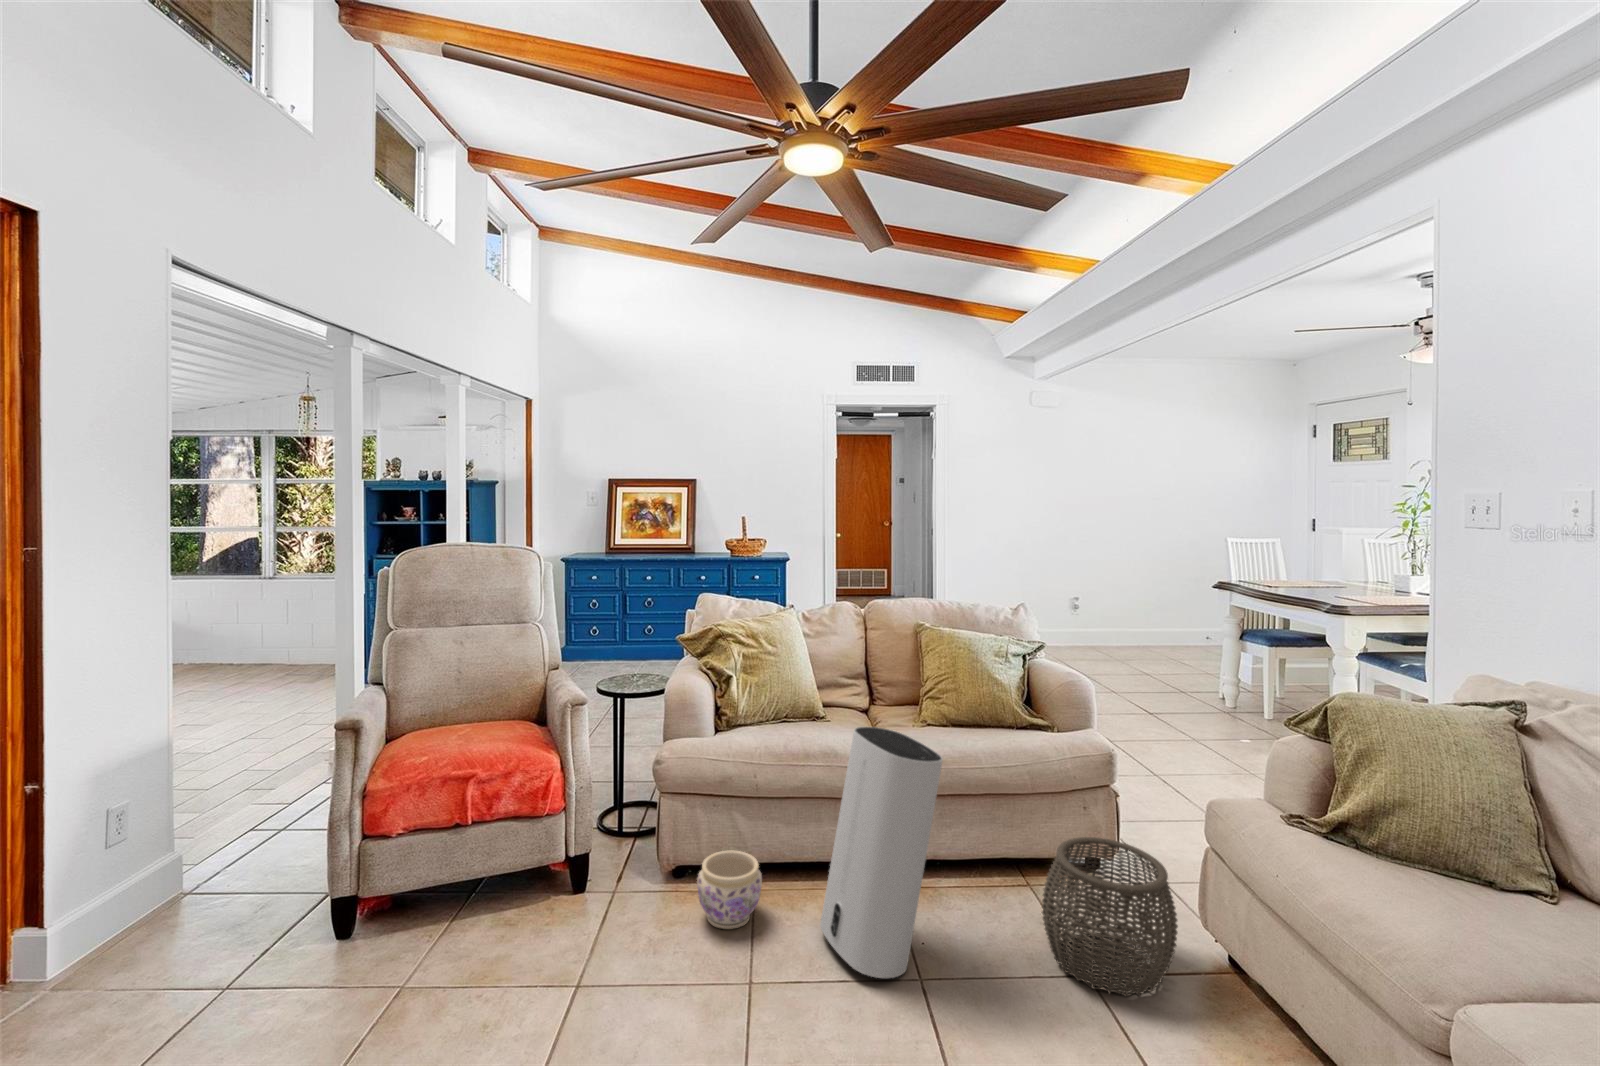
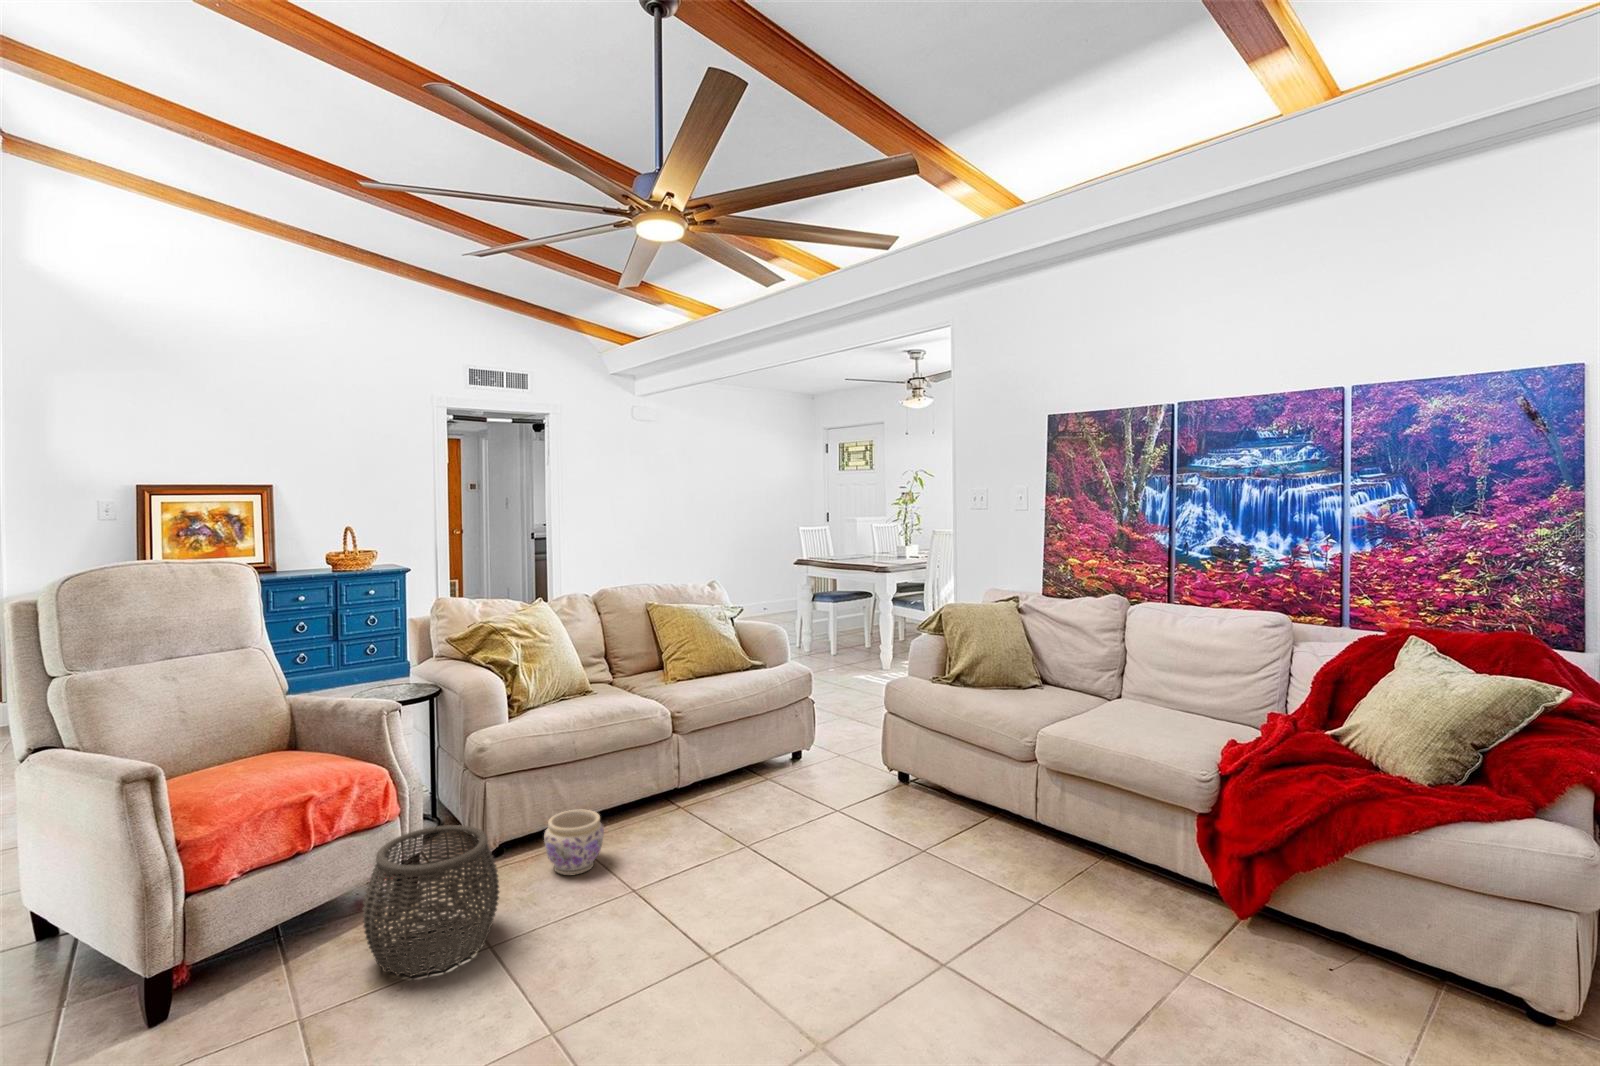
air purifier: present [820,727,943,978] -> none [656,677,750,856]
woven basket: present [1042,837,1178,996] -> present [363,825,499,976]

